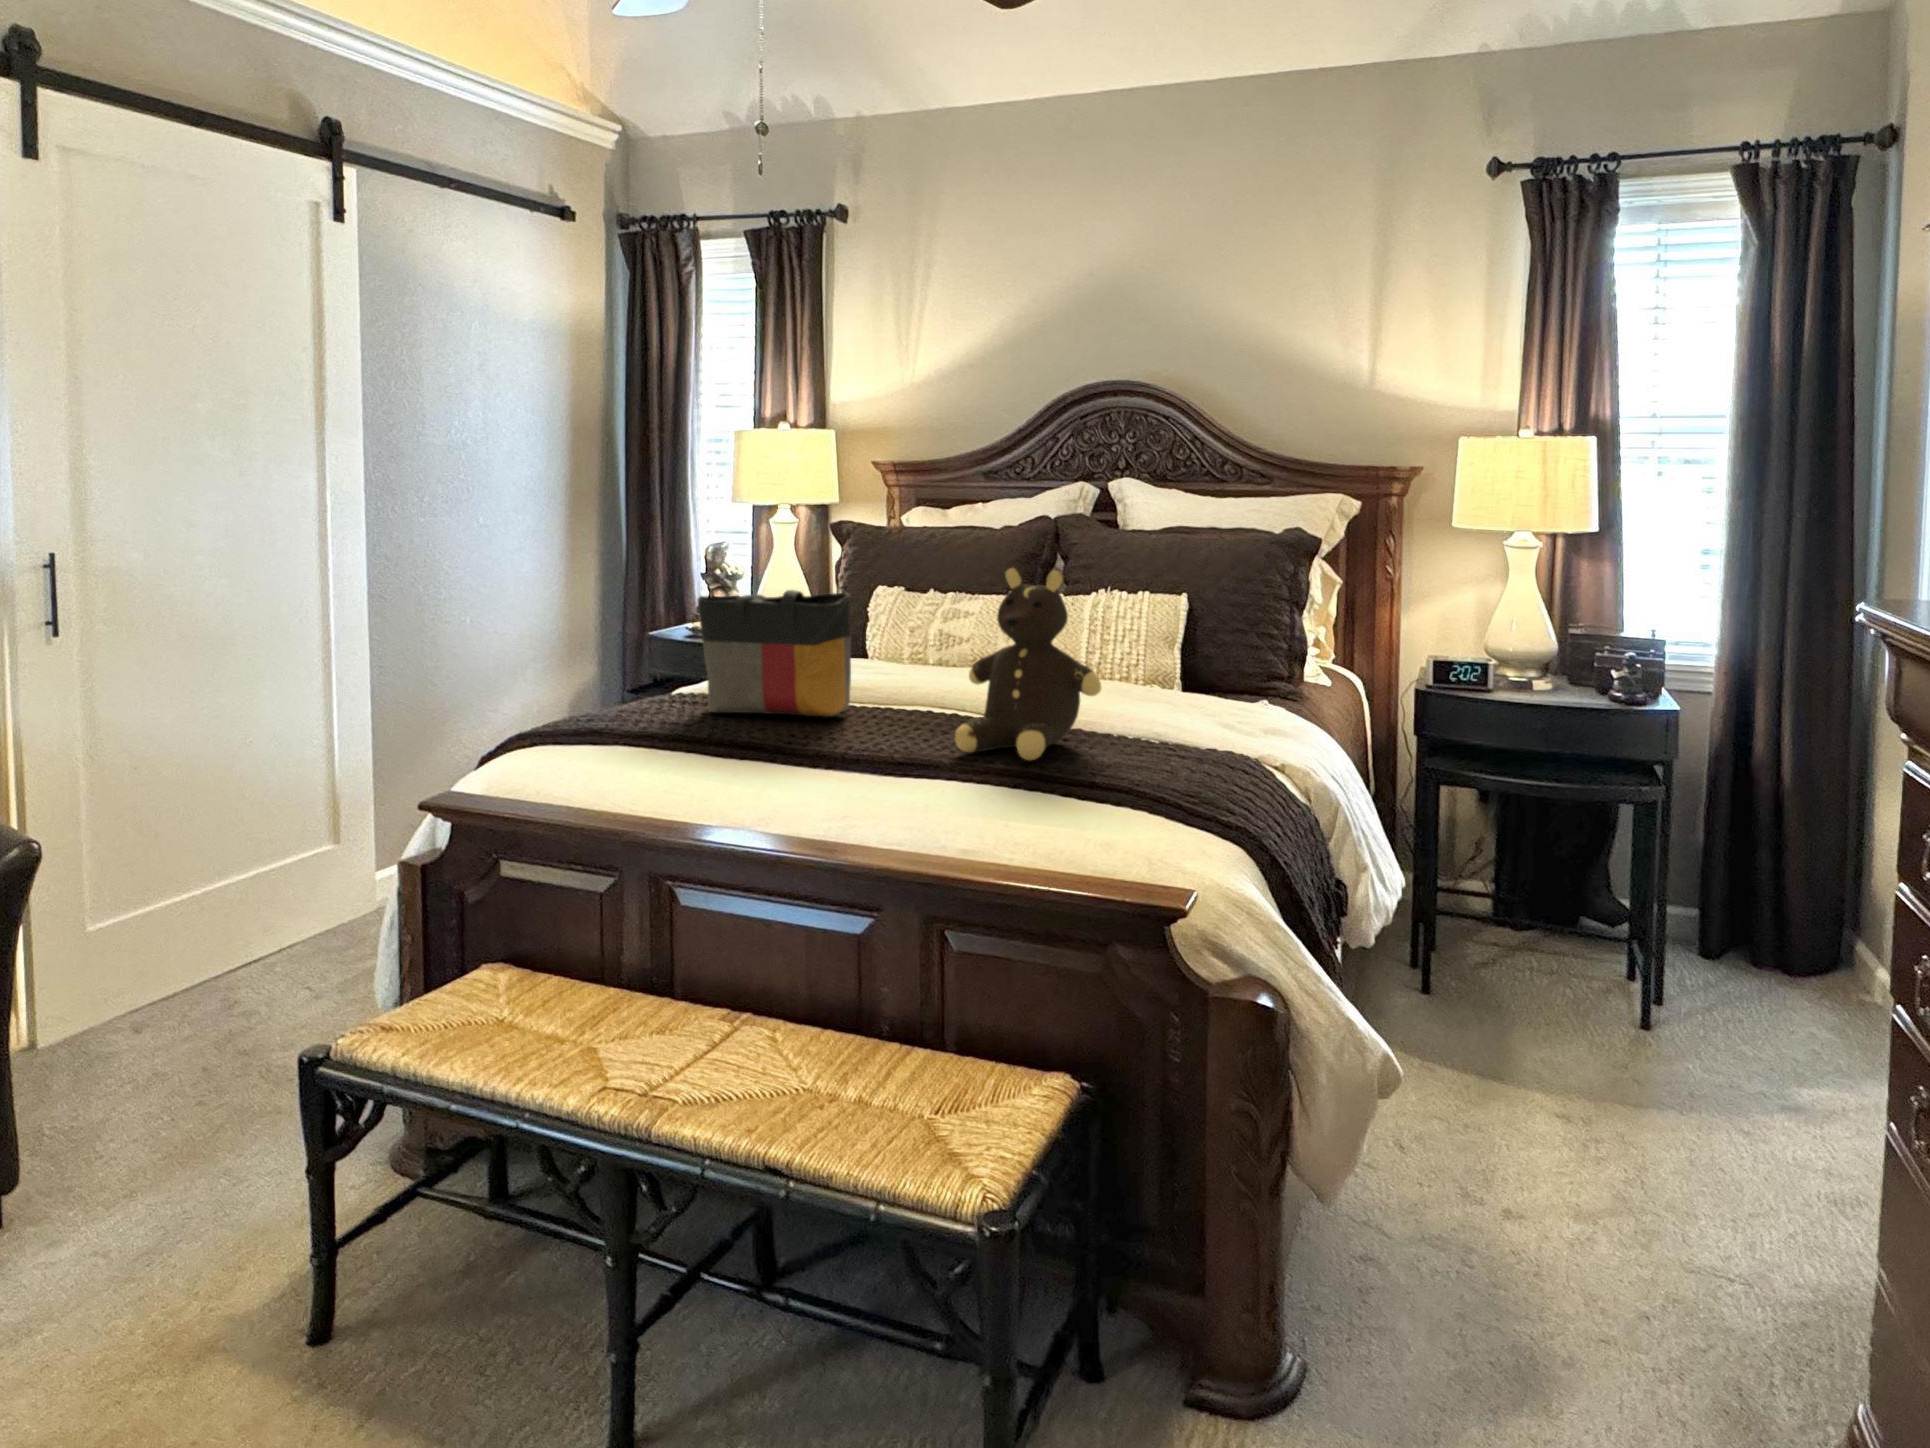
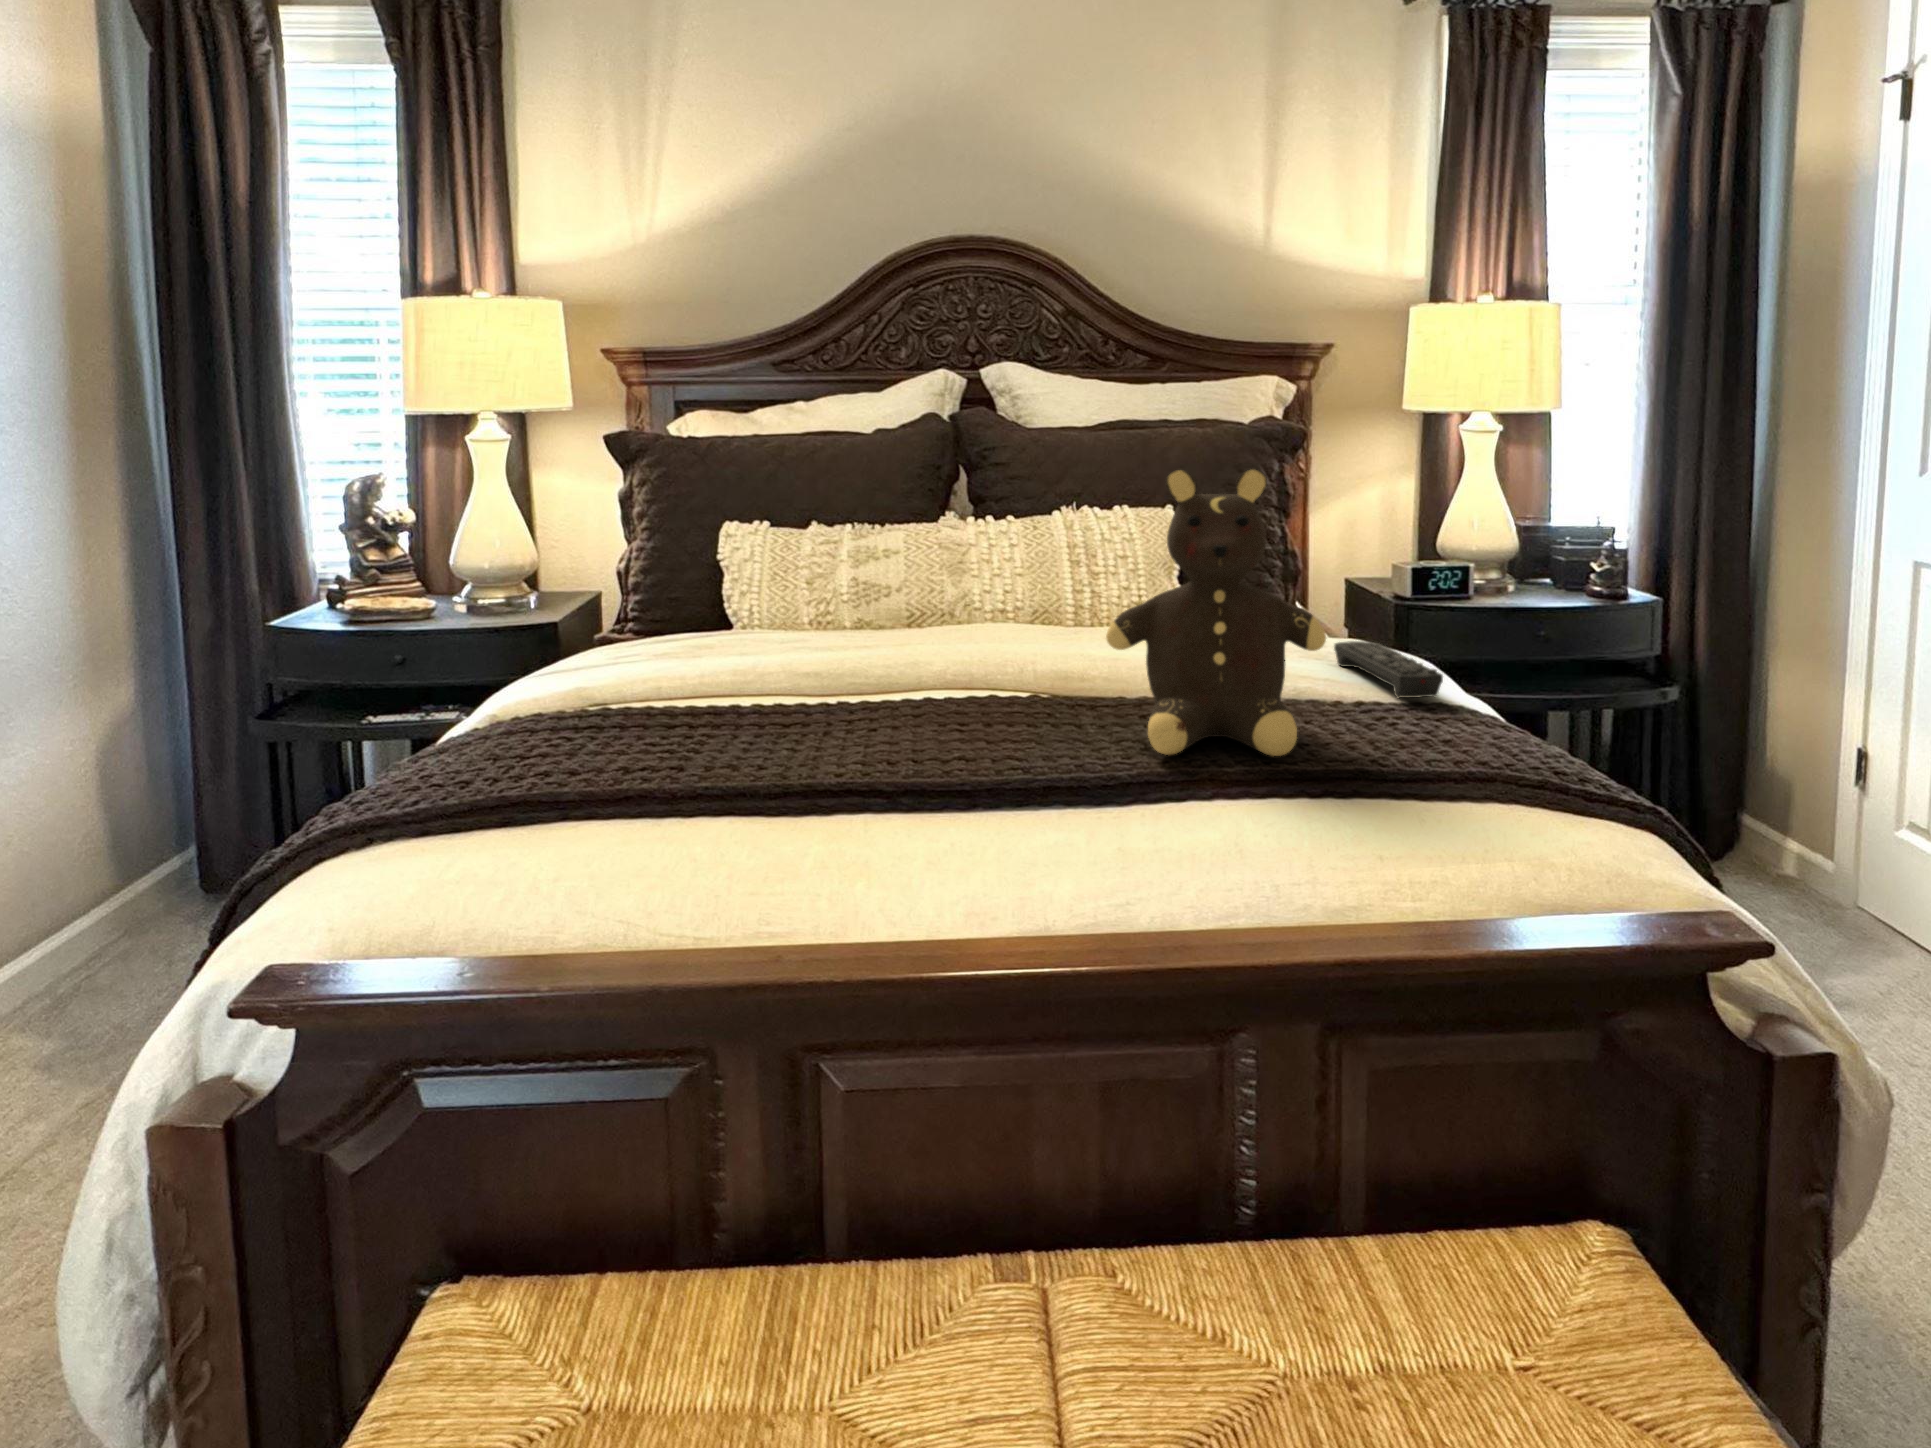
tote bag: present [698,590,851,717] -> none [628,525,905,740]
remote control: none [1191,702,1238,743] -> present [1334,641,1443,698]

